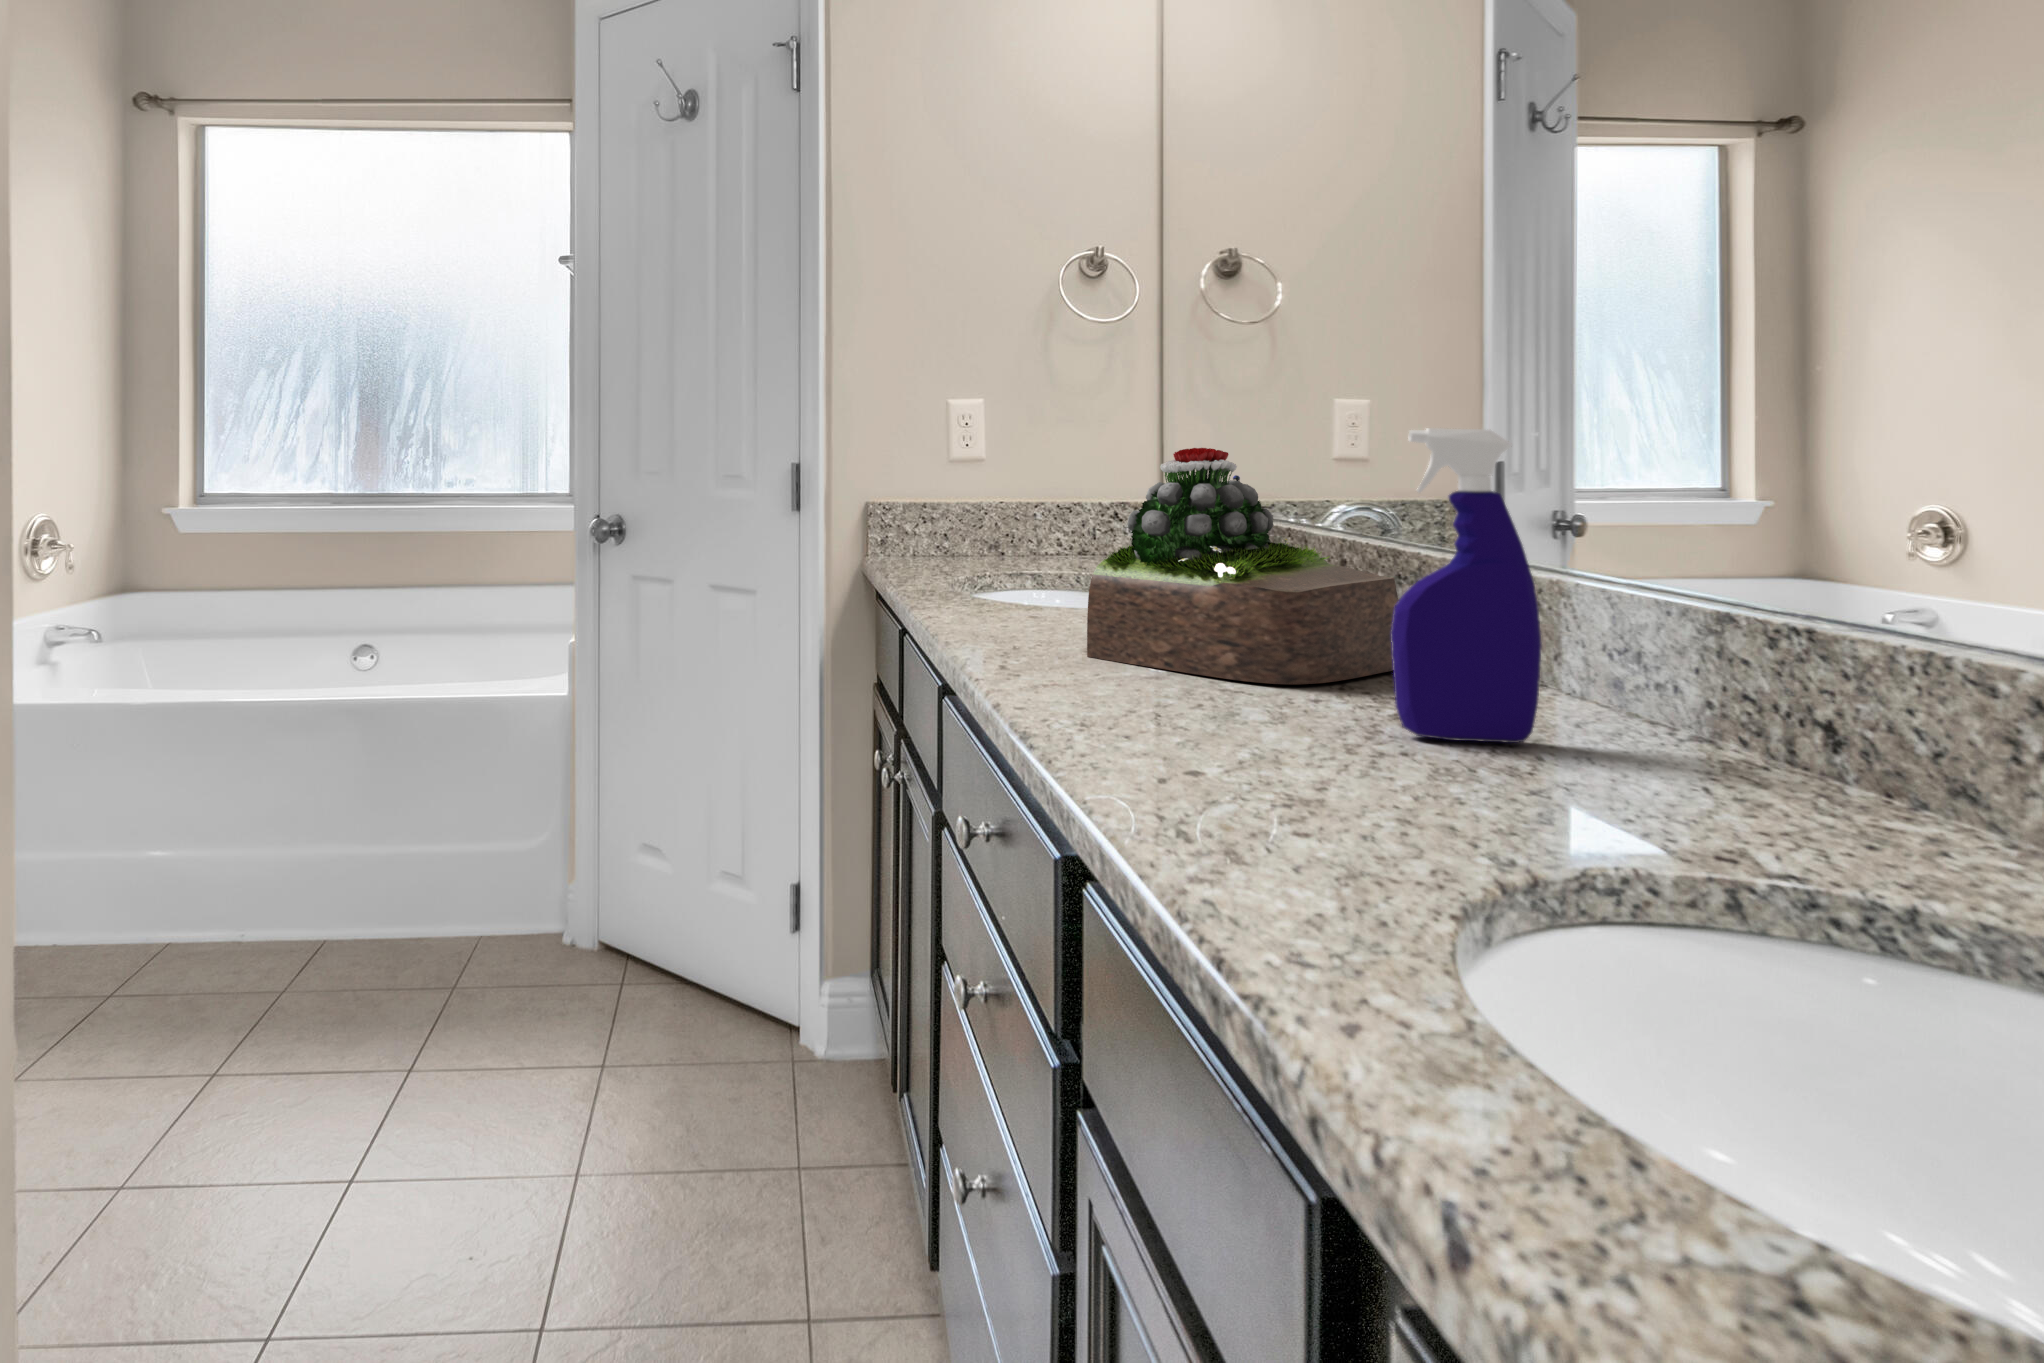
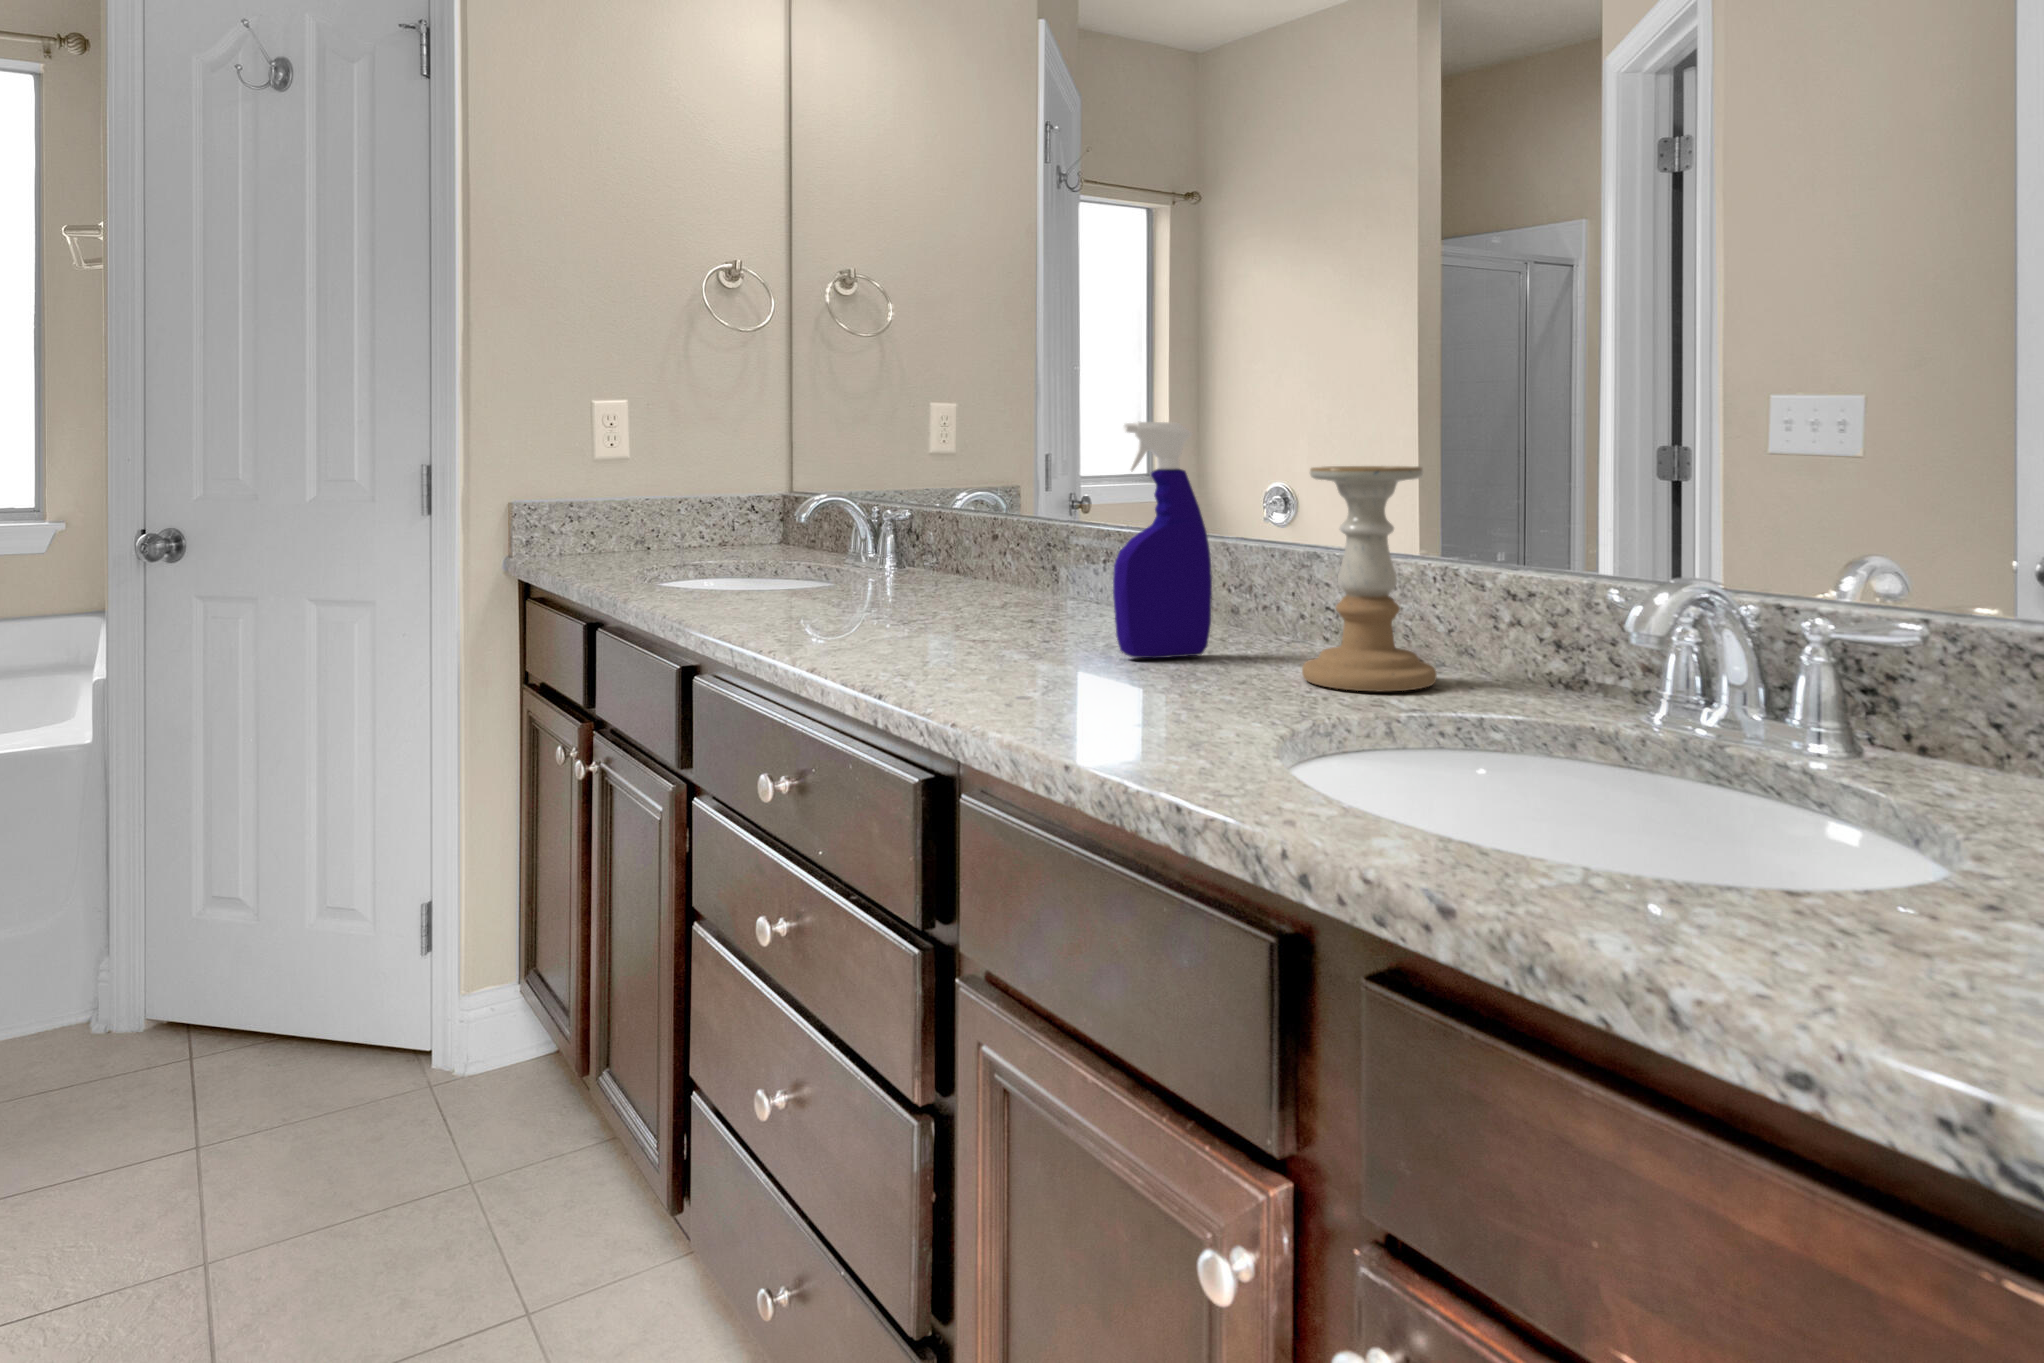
succulent plant: present [1087,448,1399,684] -> none [826,440,1074,634]
candle holder: none [1647,495,1883,841] -> present [1302,466,1437,691]

